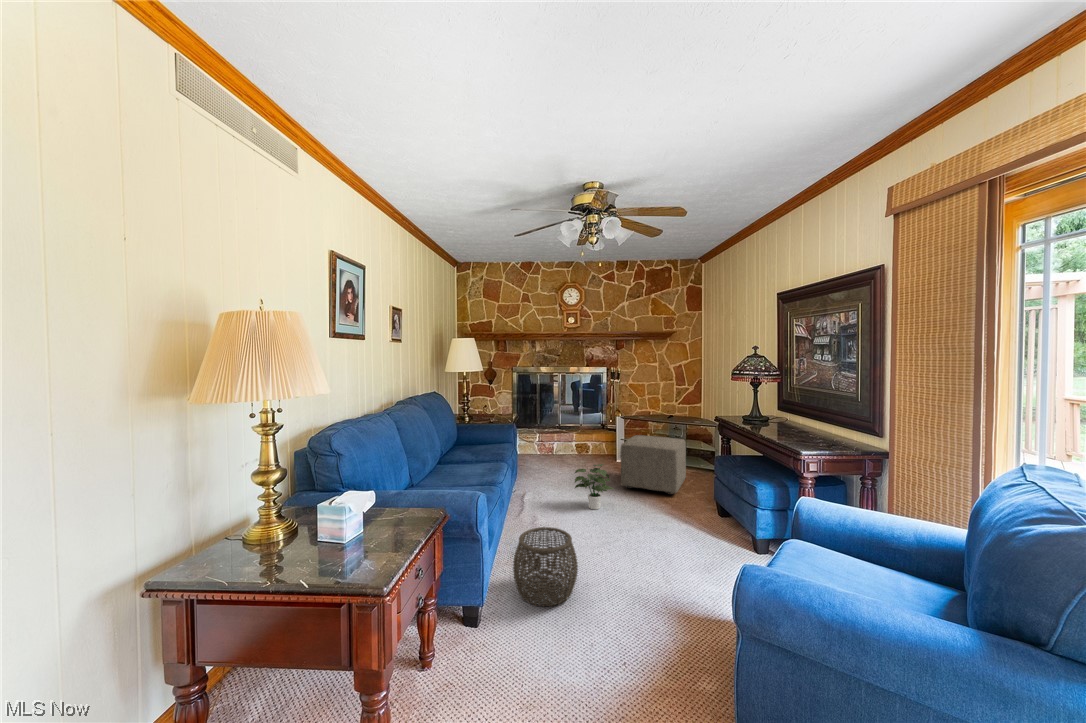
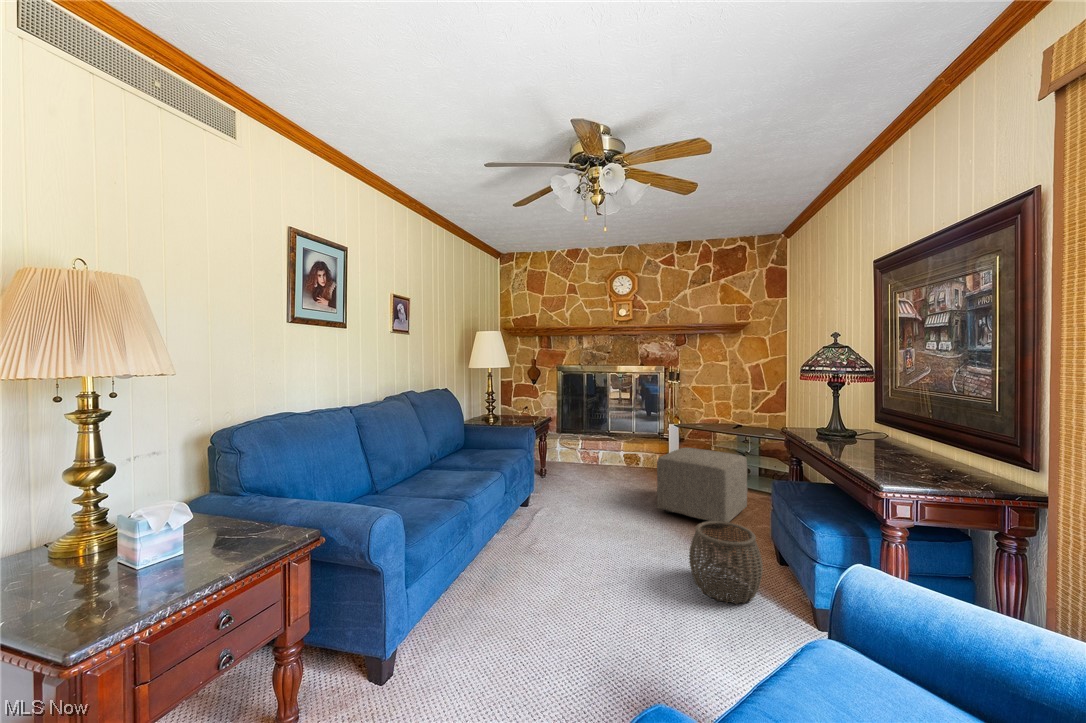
potted plant: present [575,464,614,510] -> none [586,480,638,536]
woven basket: present [513,527,578,607] -> present [689,521,763,604]

